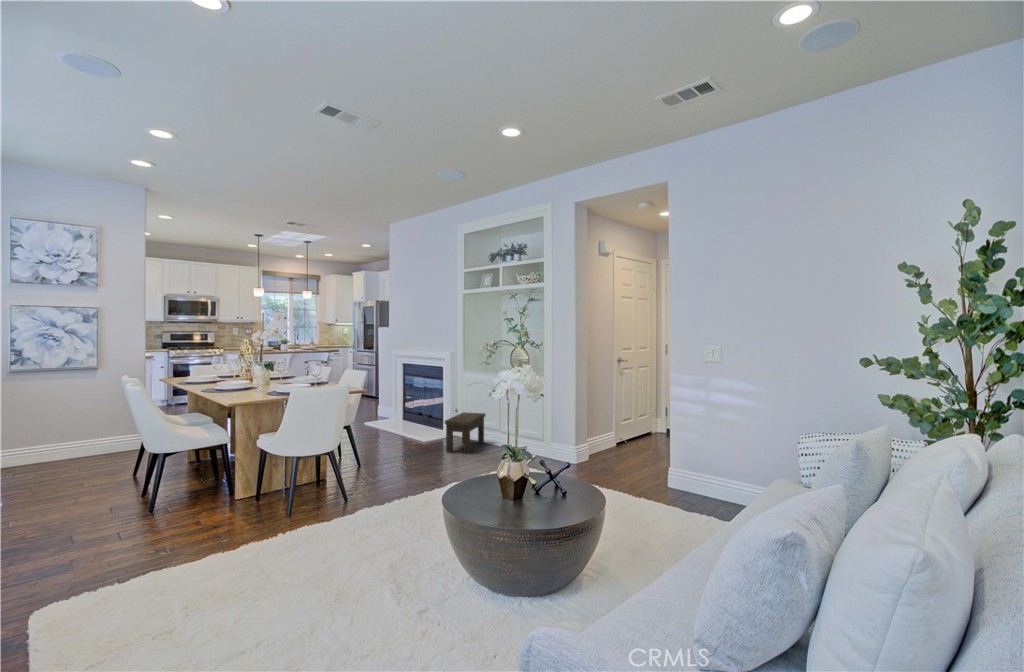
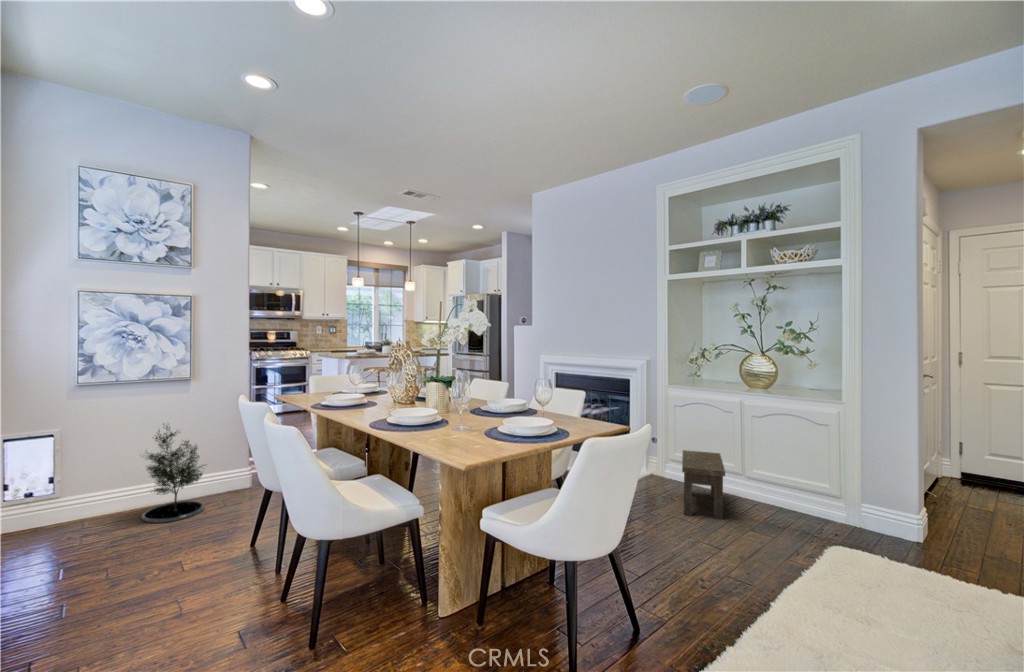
potted tree: none [56,396,111,465] -> present [142,425,204,523]

